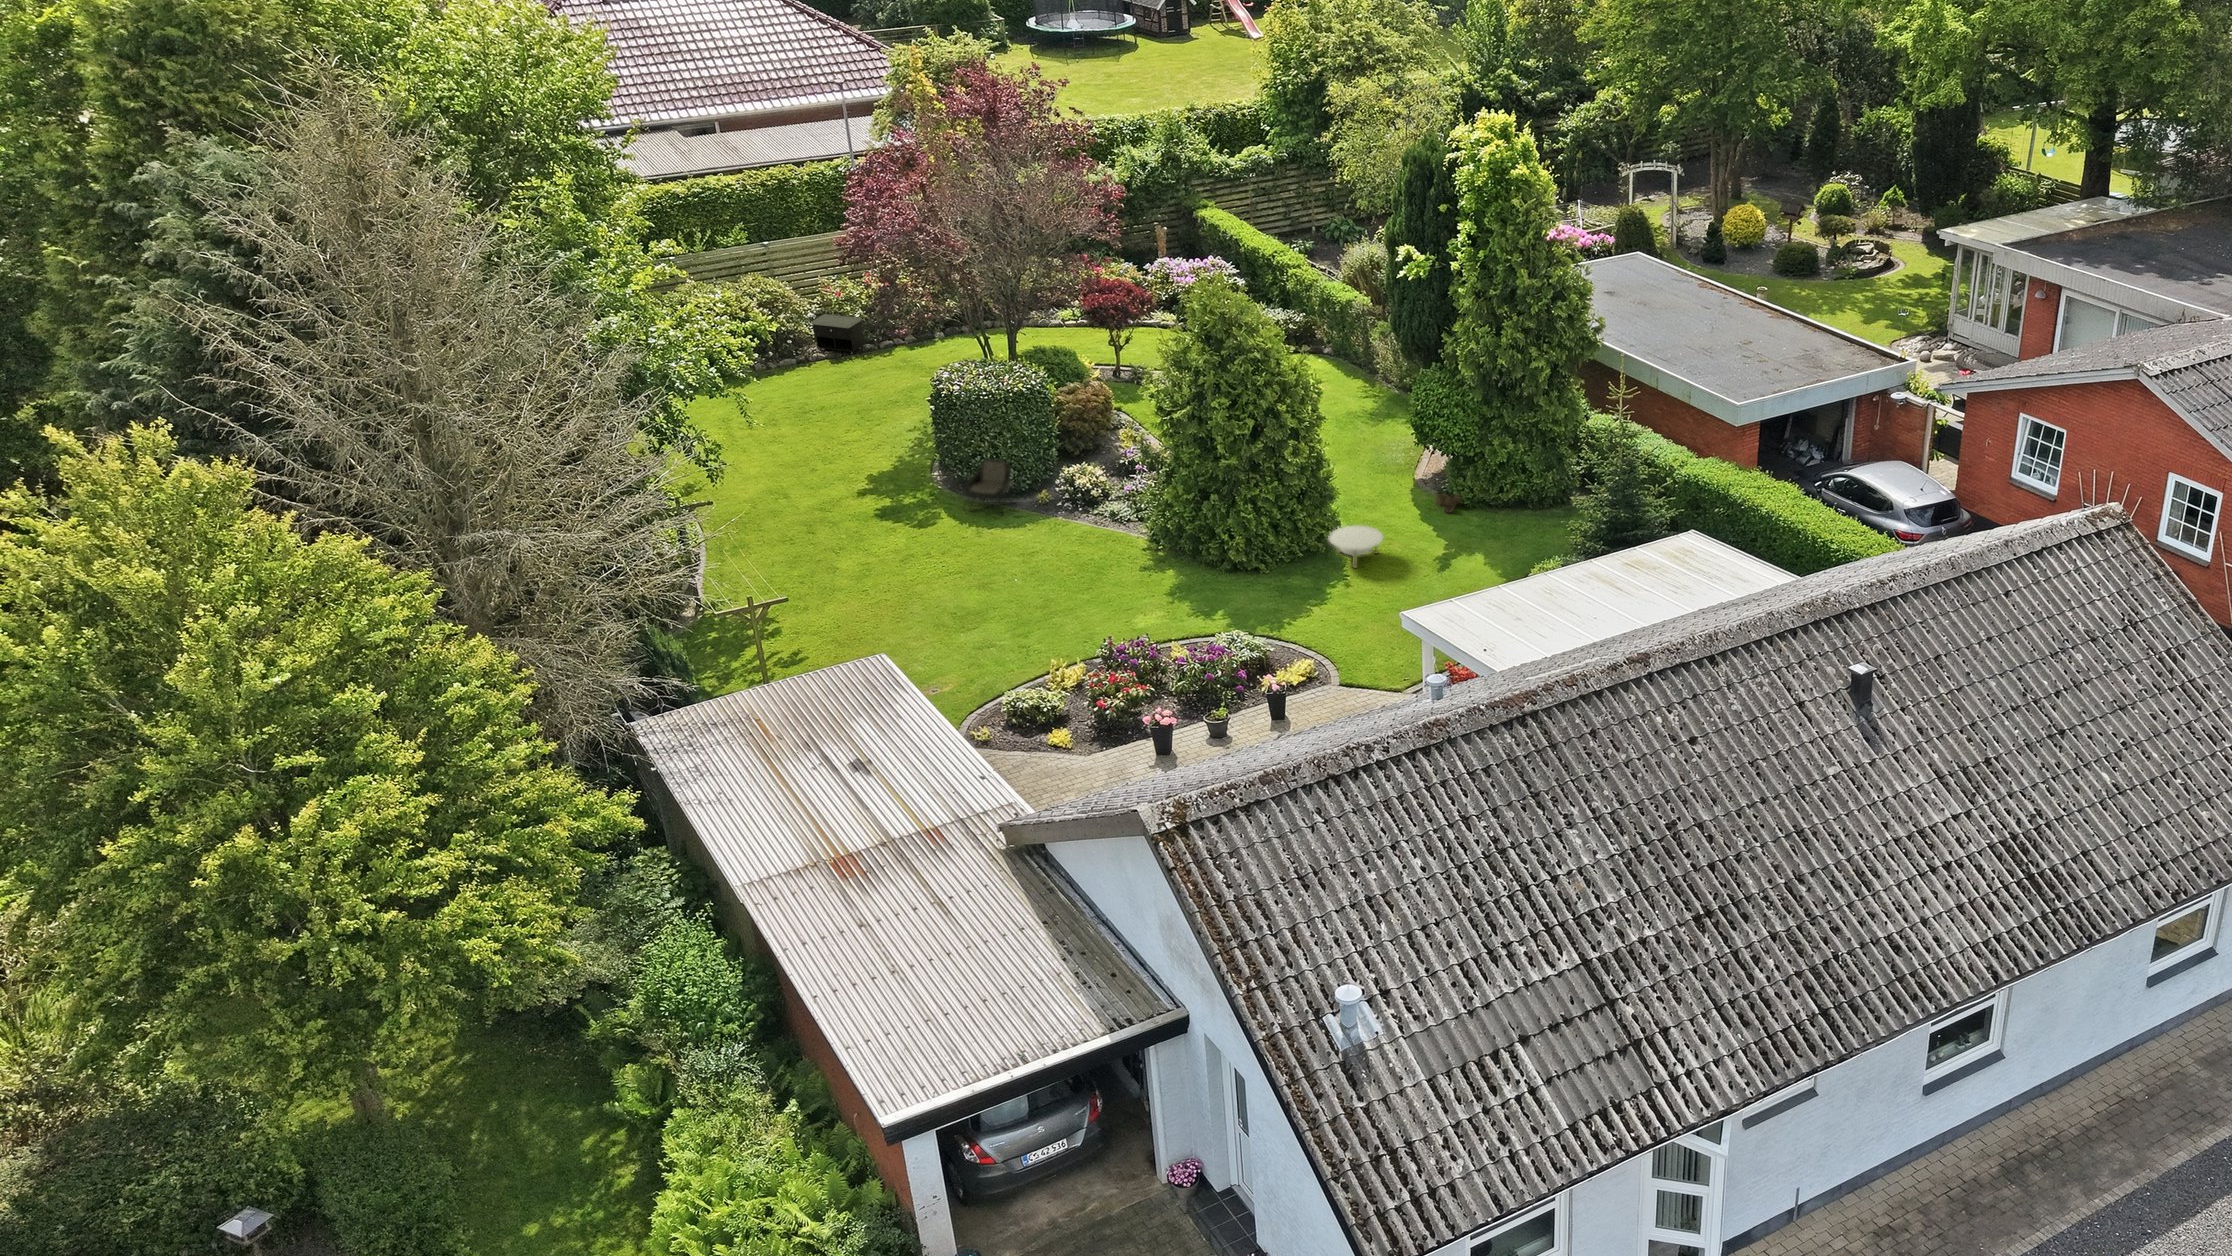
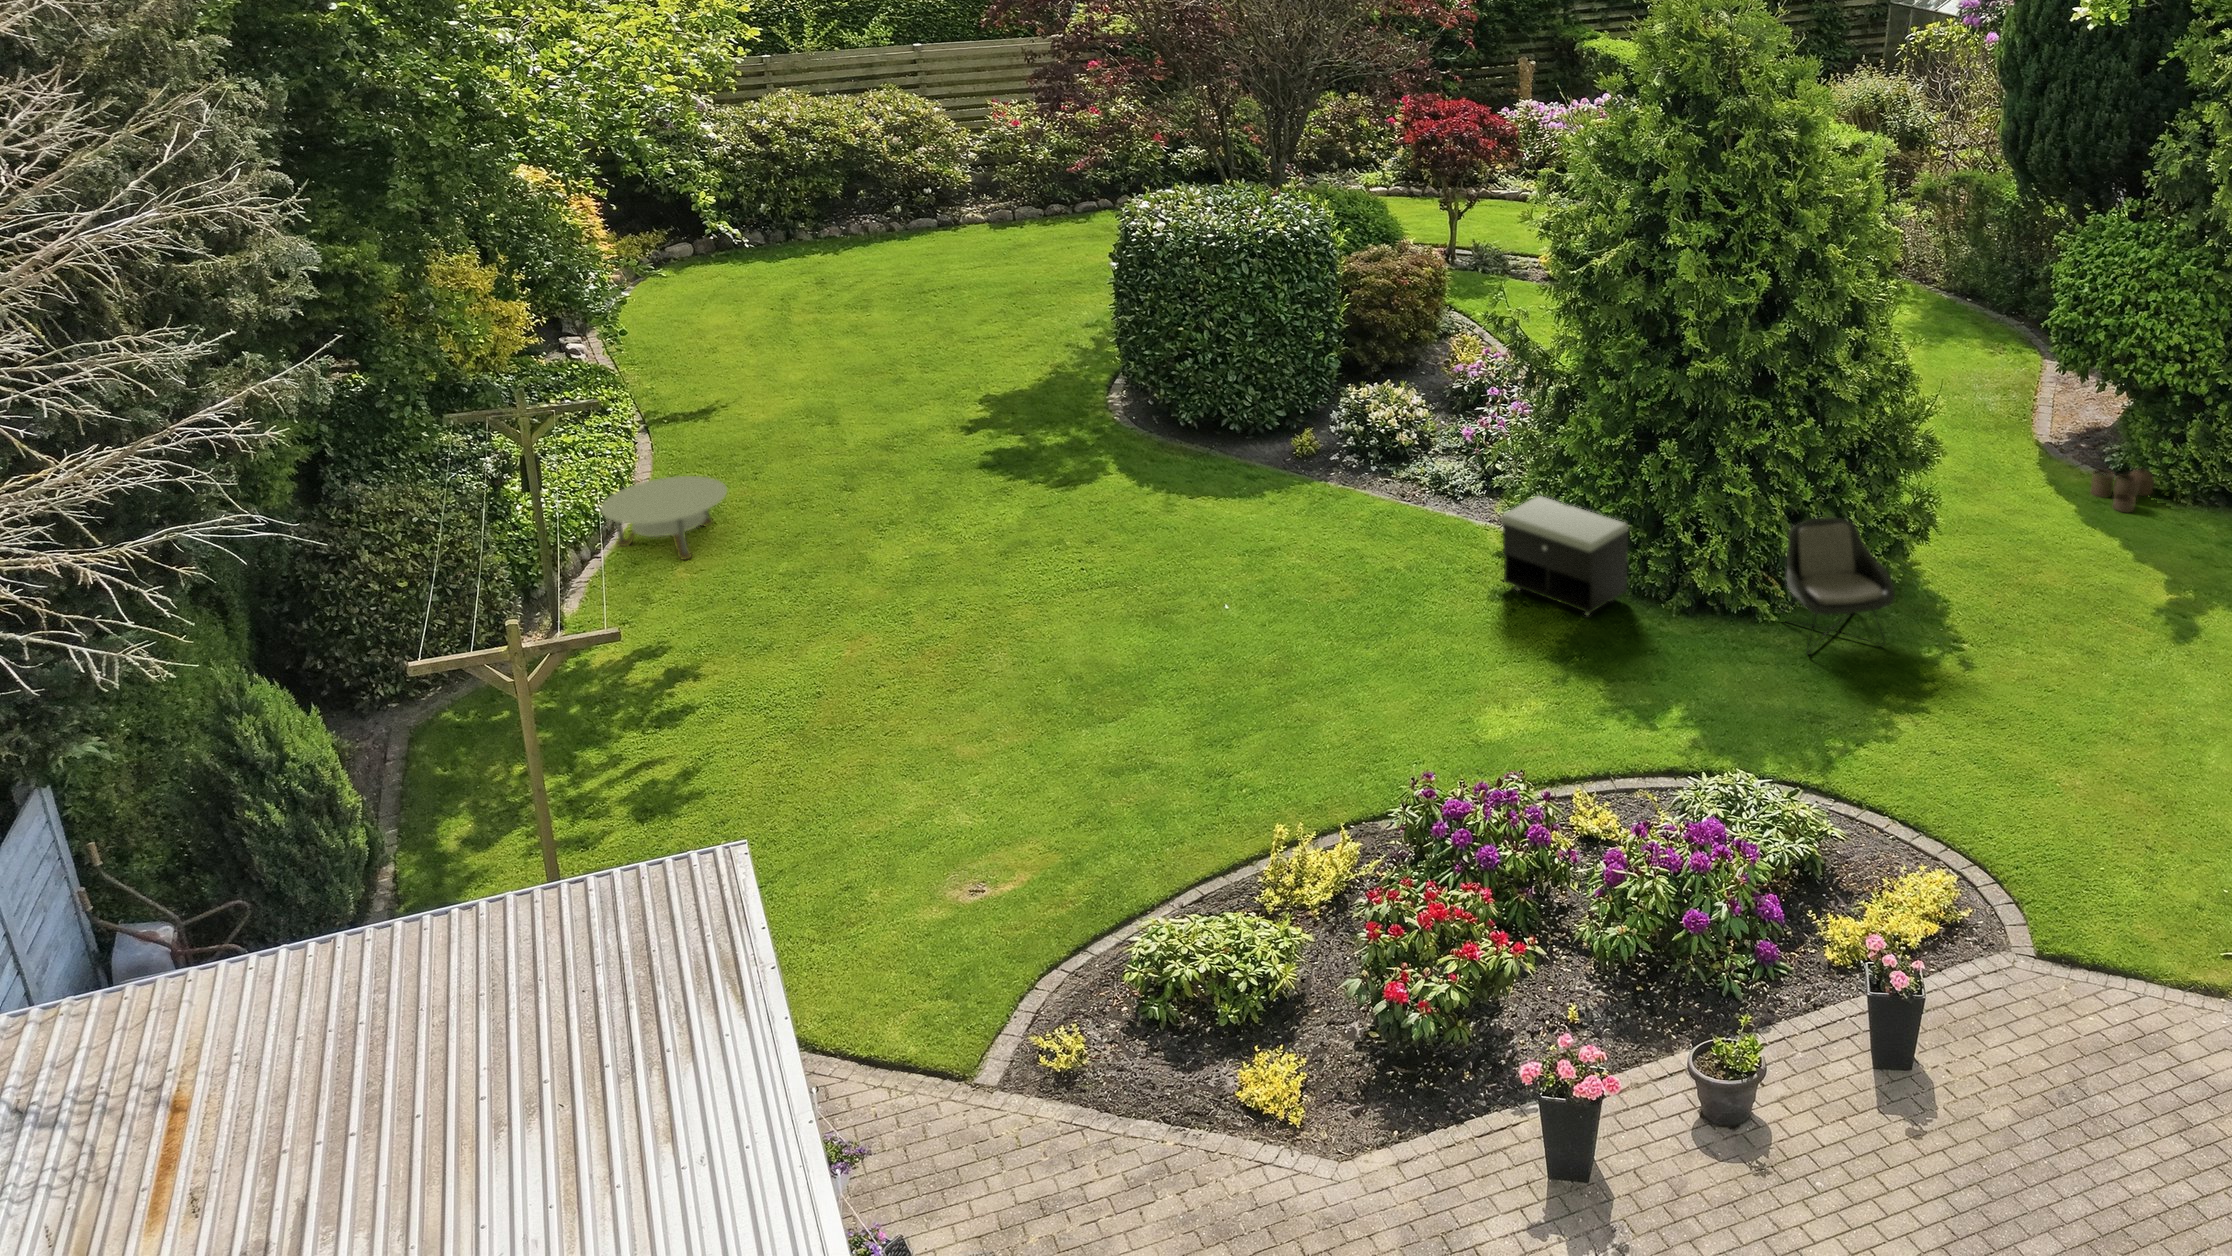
storage bench: present [812,314,865,354] -> present [1501,496,1629,615]
lounge chair: present [965,458,1011,514] -> present [1787,517,1895,654]
round table: present [1329,525,1383,569] -> present [601,476,727,560]

